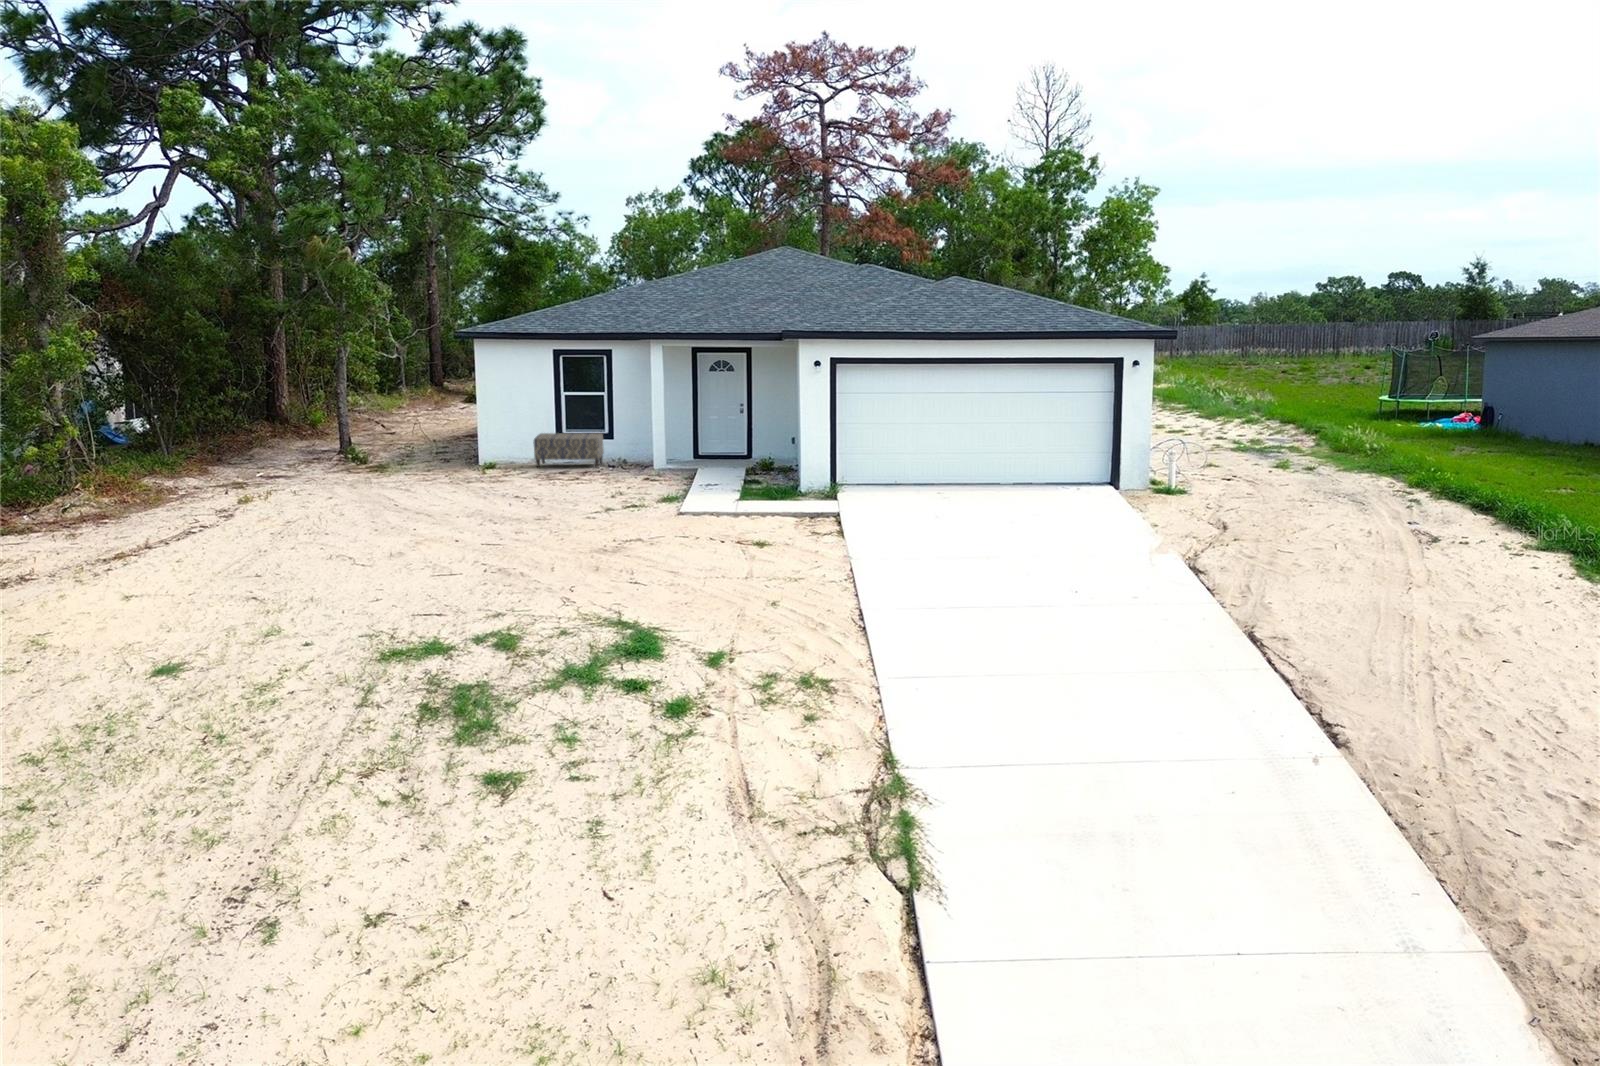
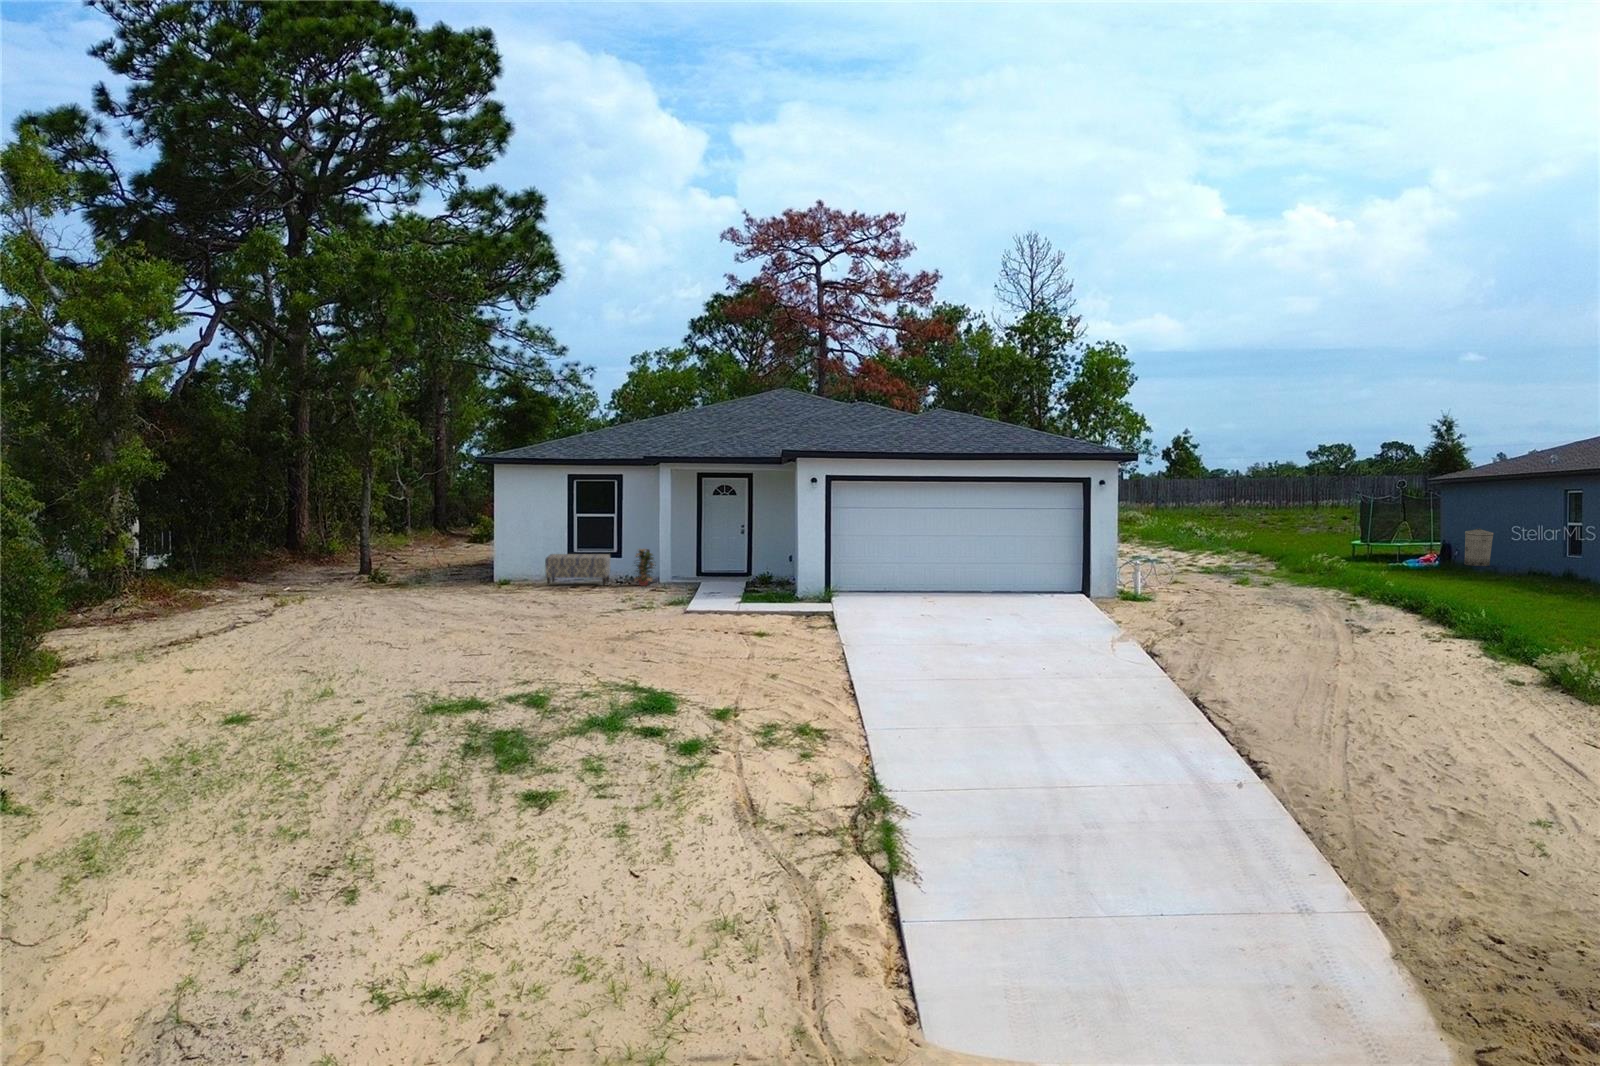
trash can: none [1505,397,1539,438] -> present [1464,529,1494,566]
decorative plant: none [625,428,653,468] -> present [634,549,656,586]

